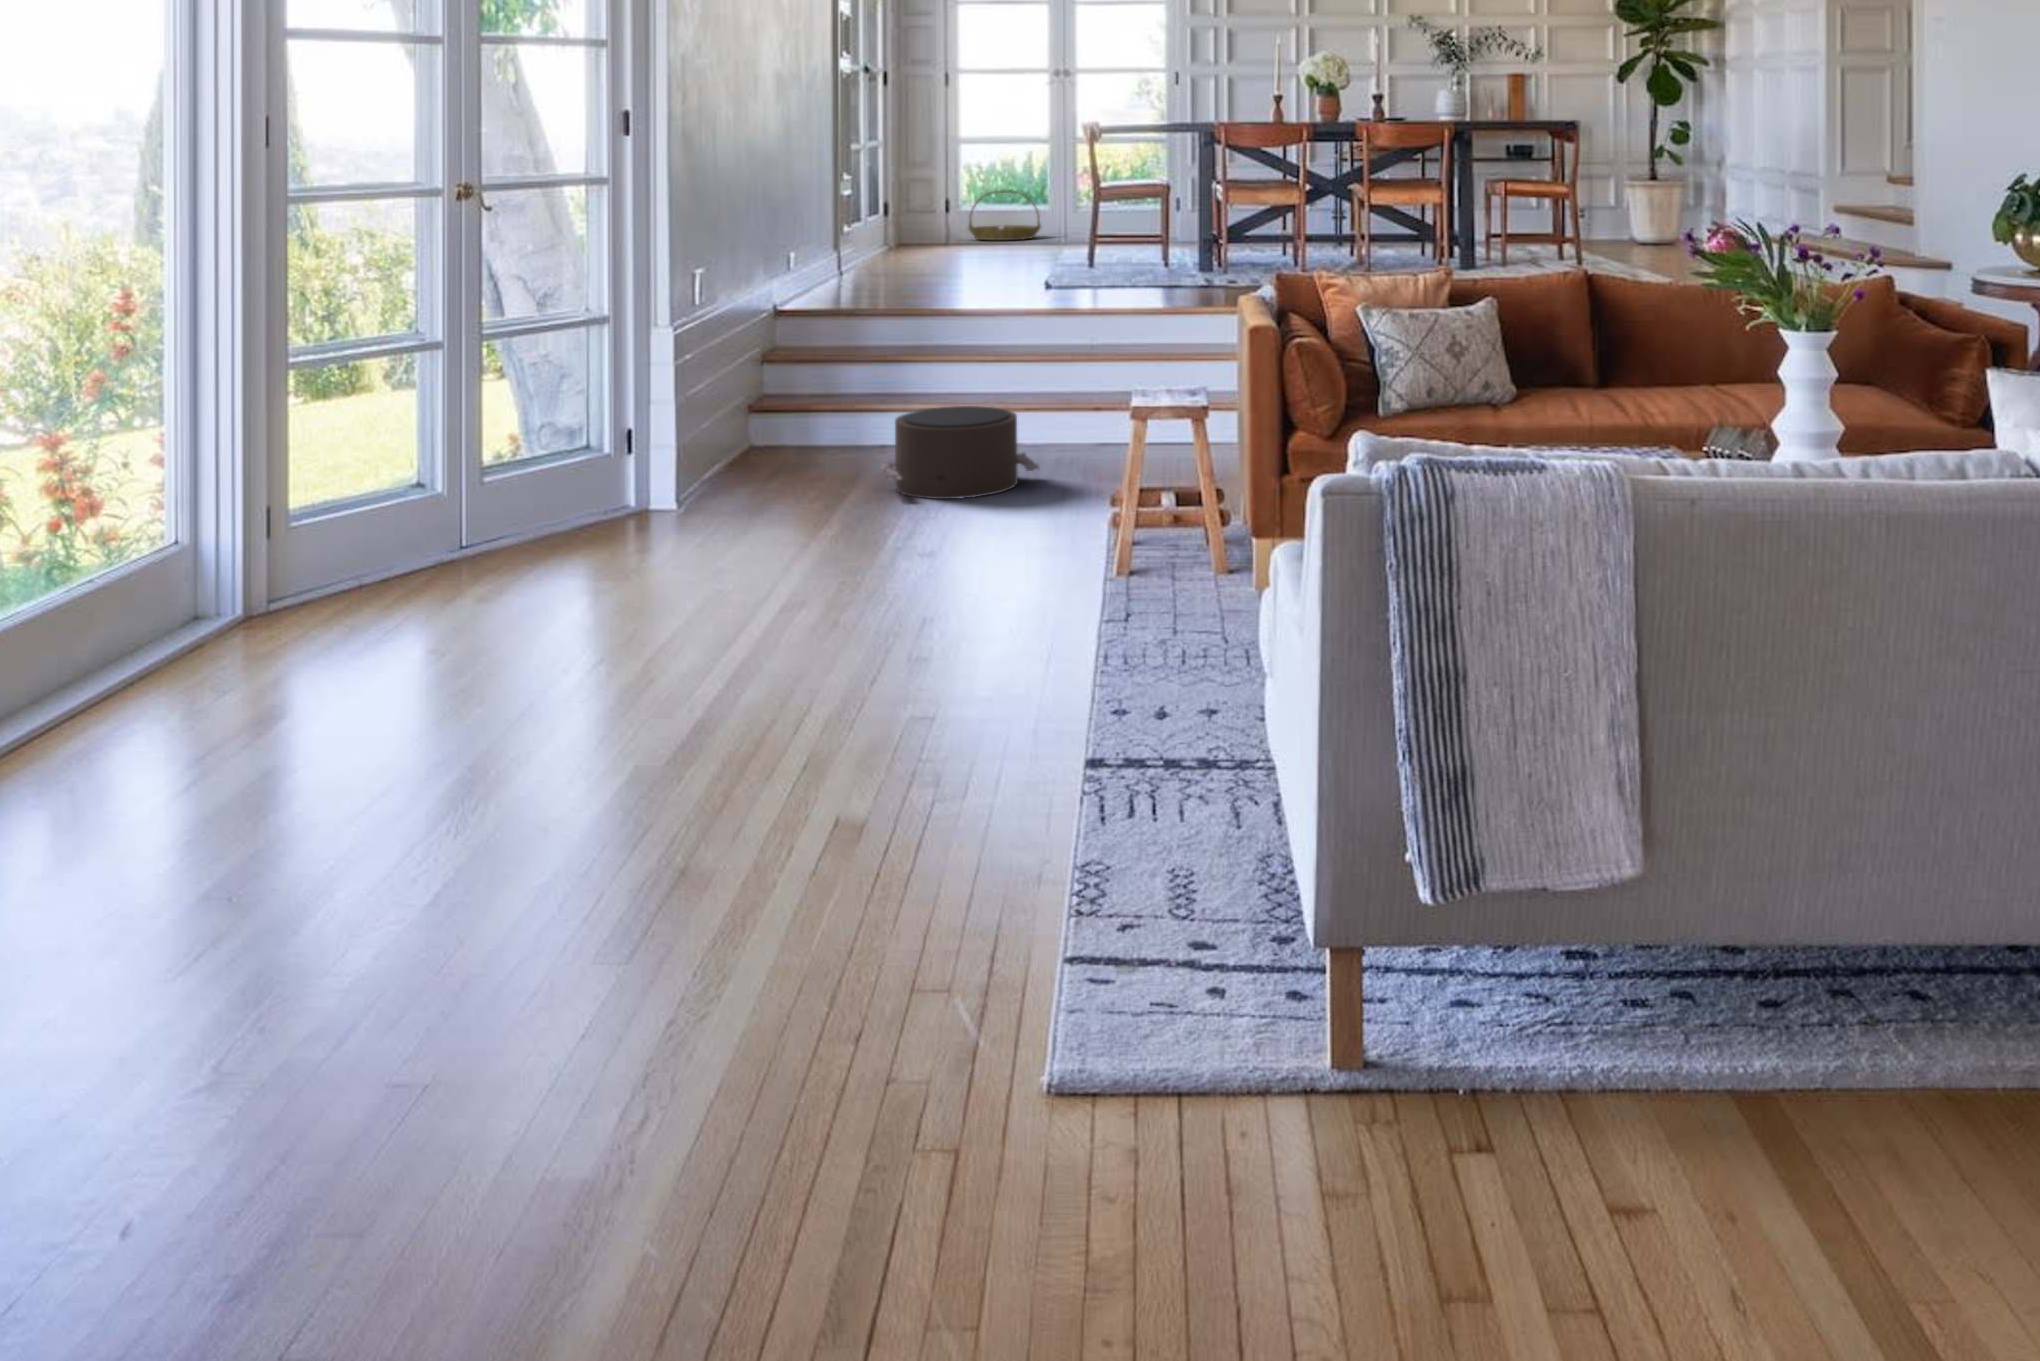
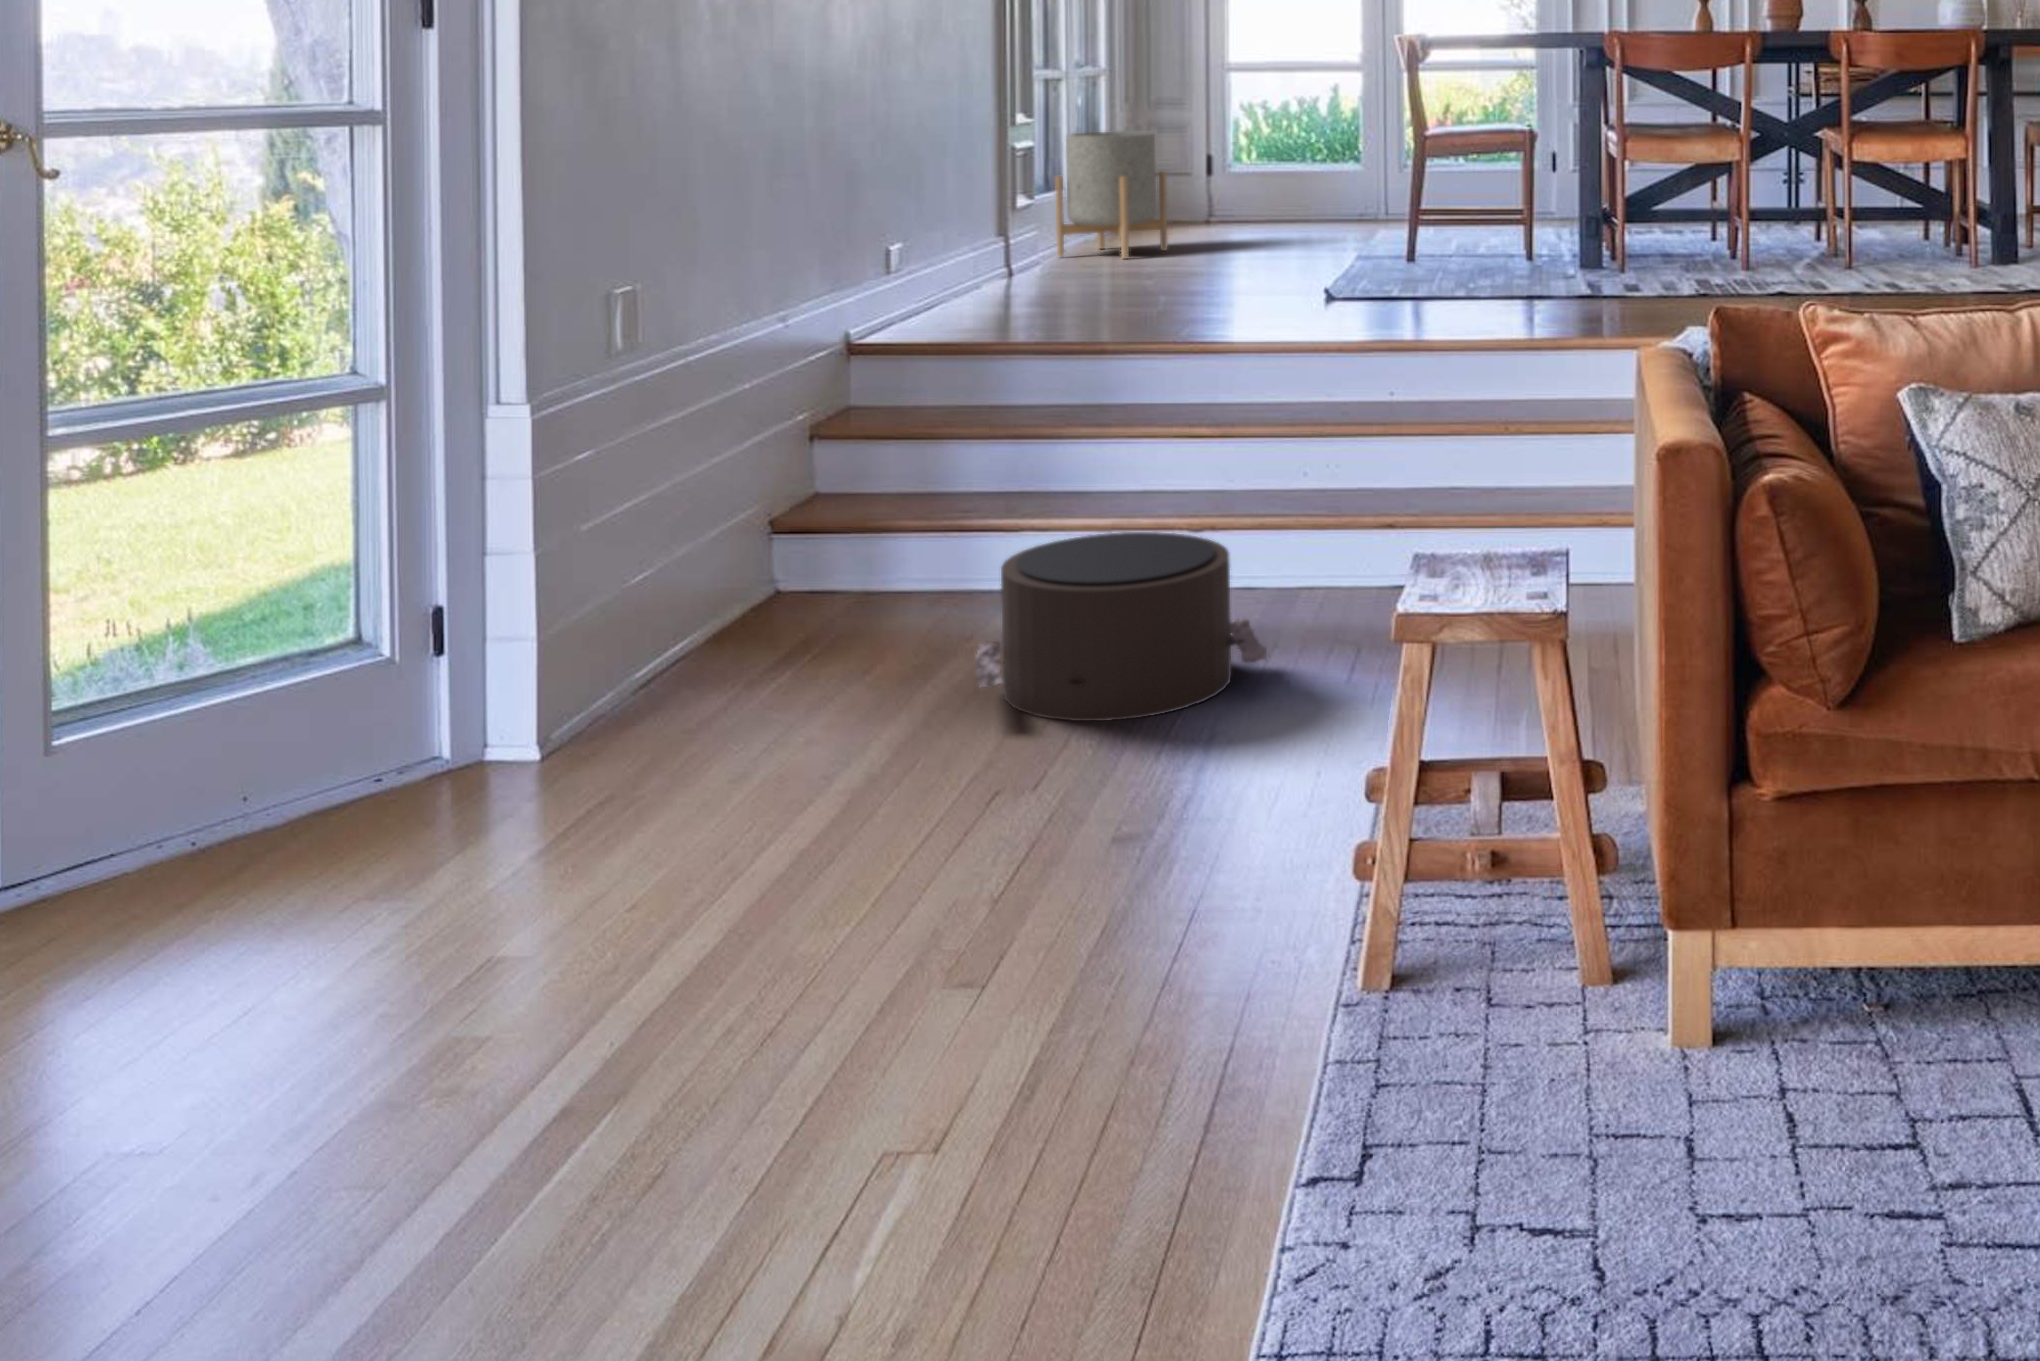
planter: none [856,185,928,268] -> present [1055,131,1167,259]
basket: present [968,191,1041,240] -> none [1242,140,1350,213]

